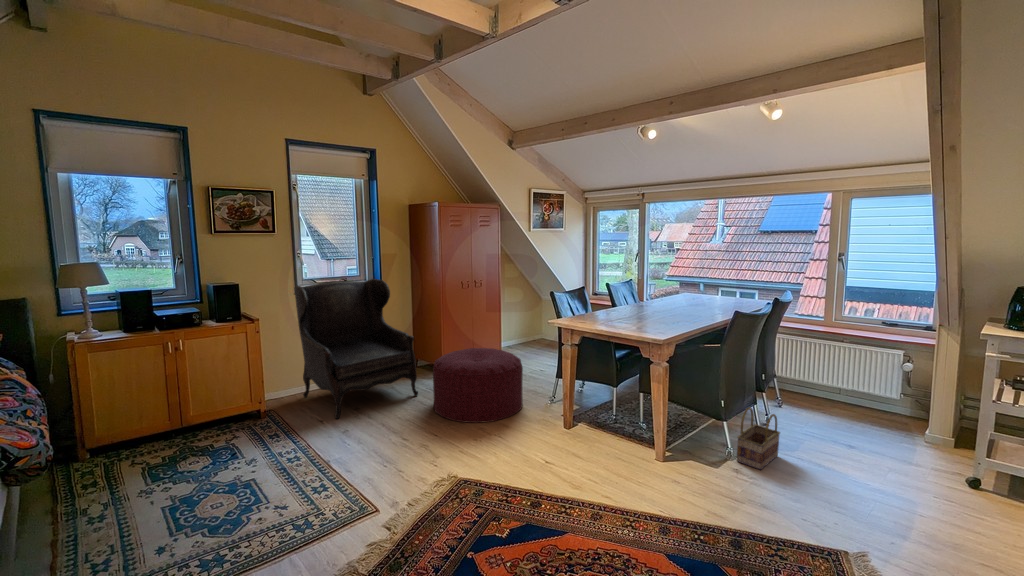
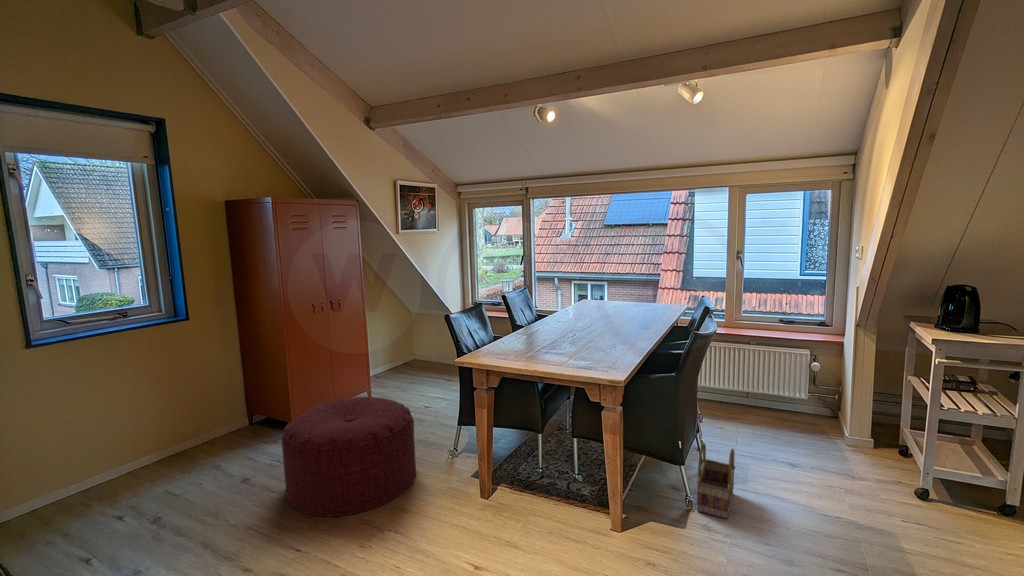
armchair: present [294,279,418,419] -> none [18,311,259,553]

